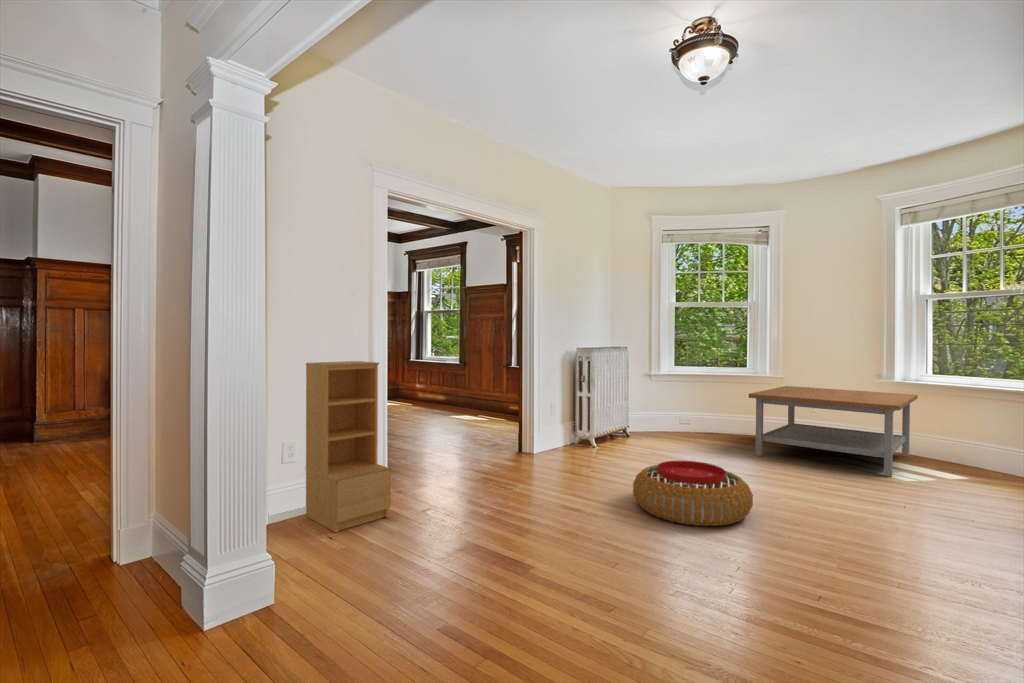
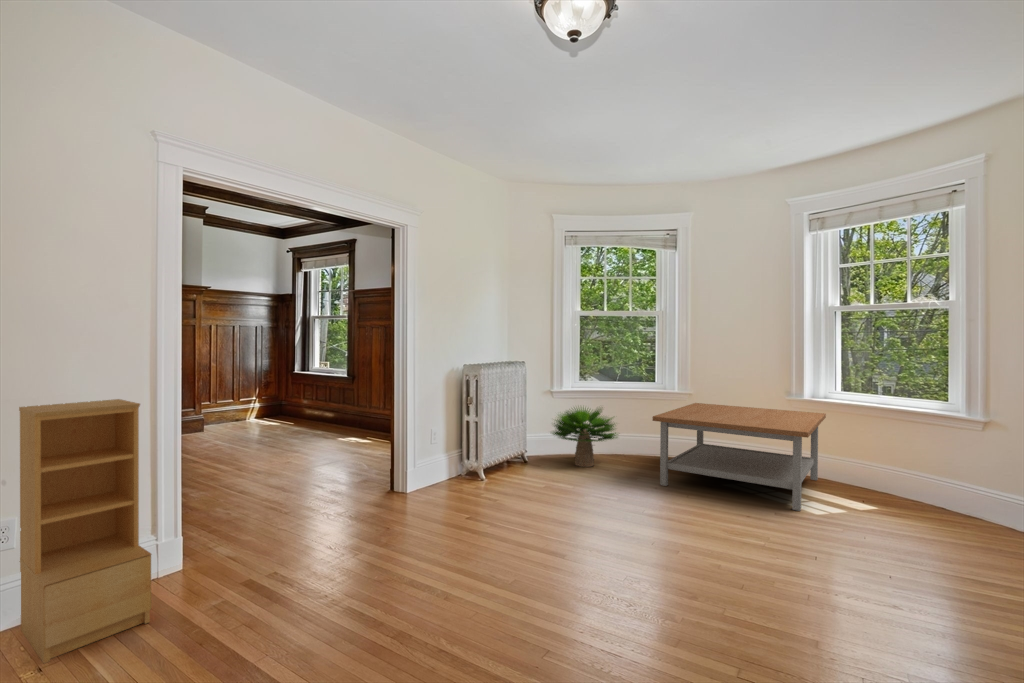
potted plant: none [648,385,717,441] -> present [552,408,618,467]
pouf: present [633,461,753,526] -> none [500,513,643,609]

